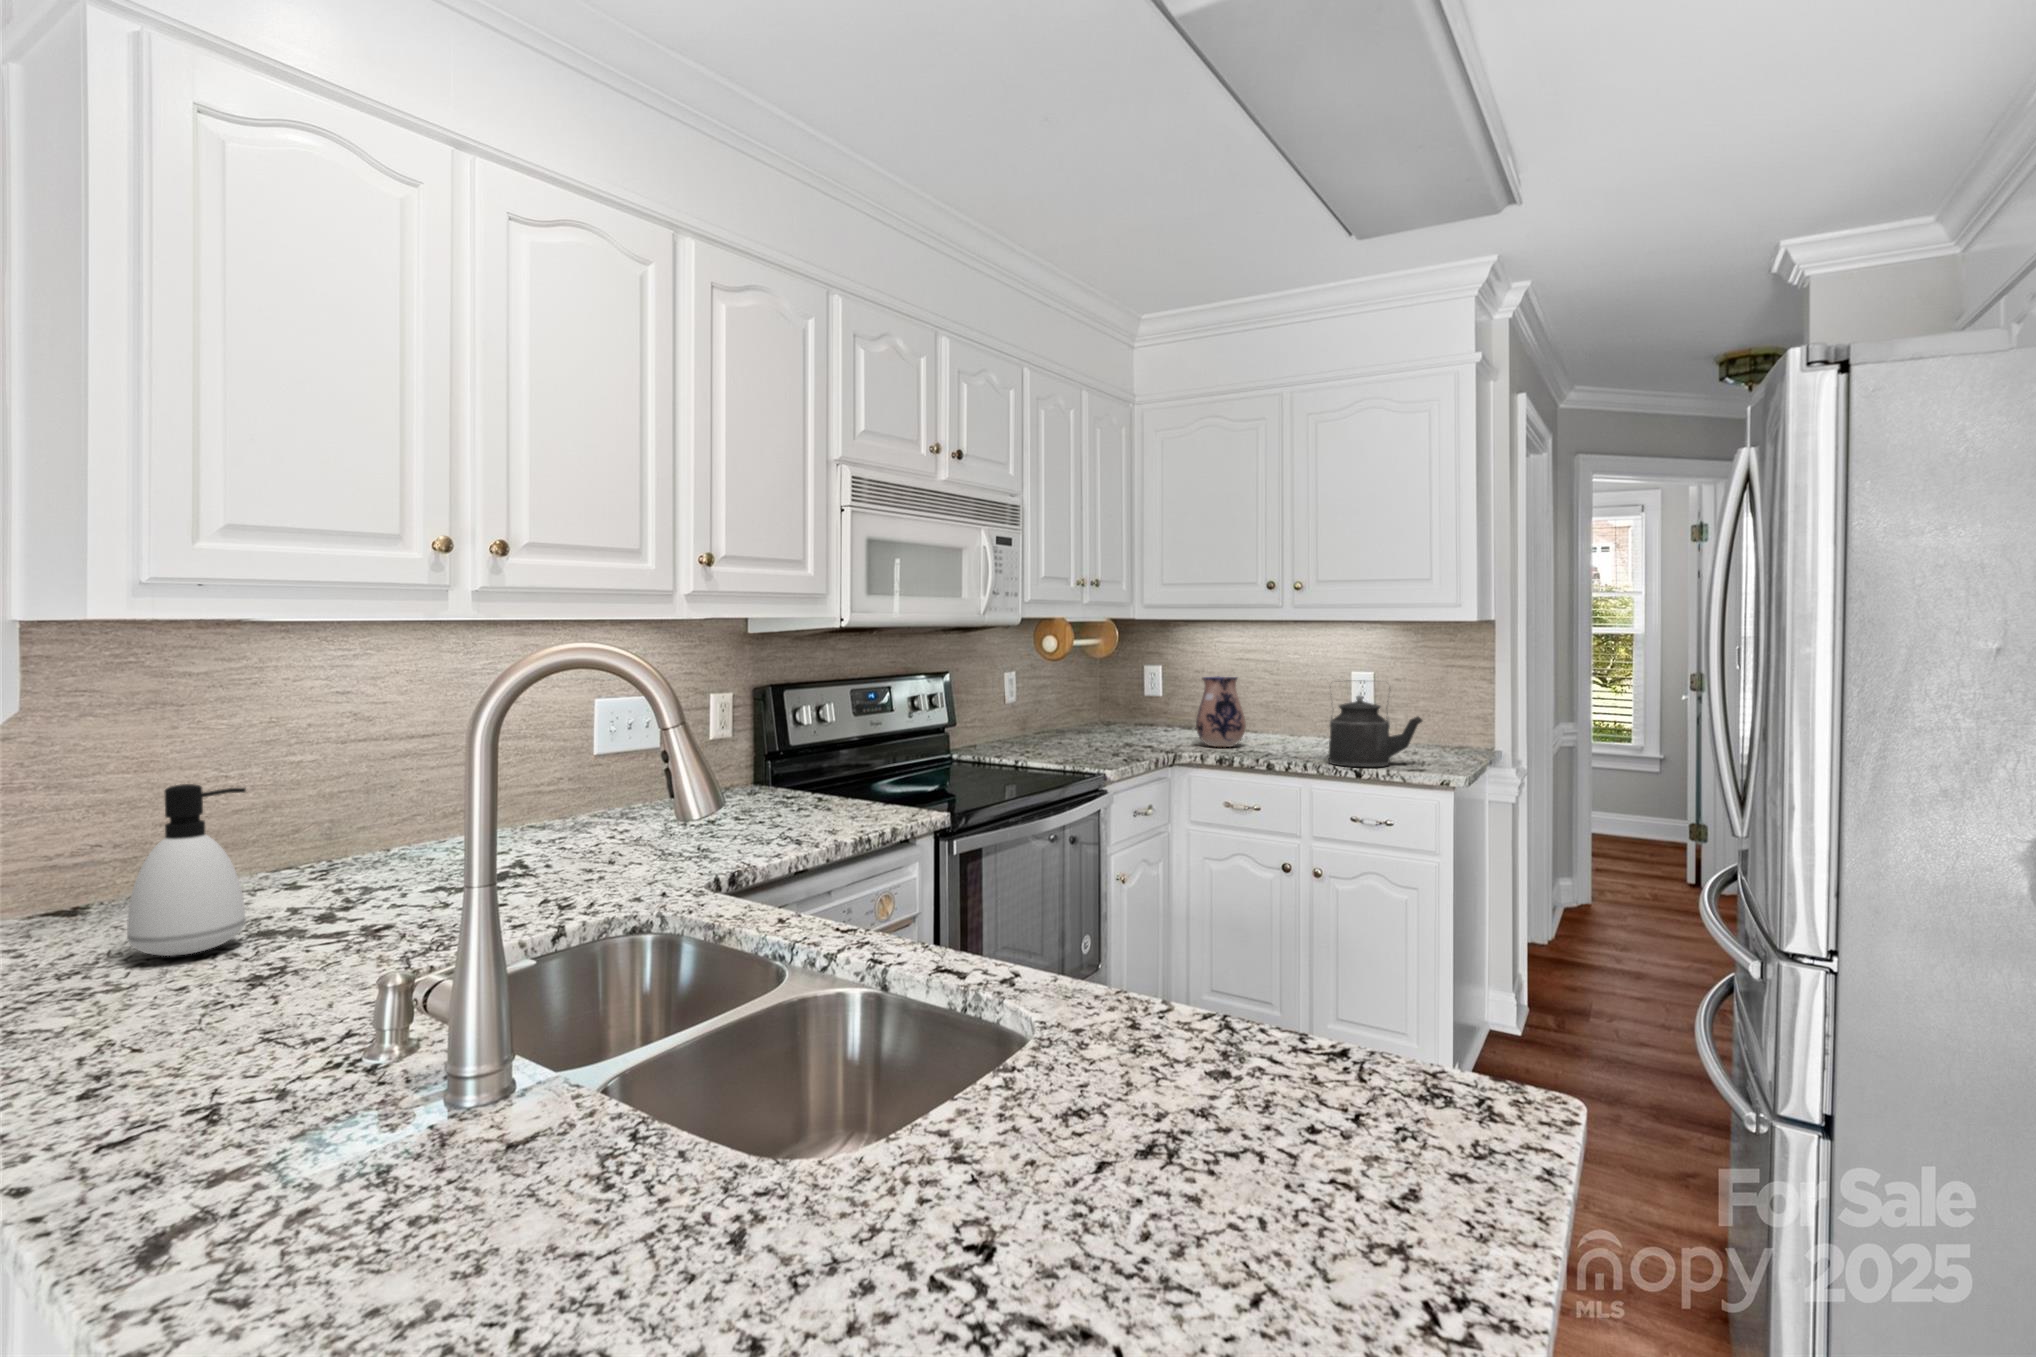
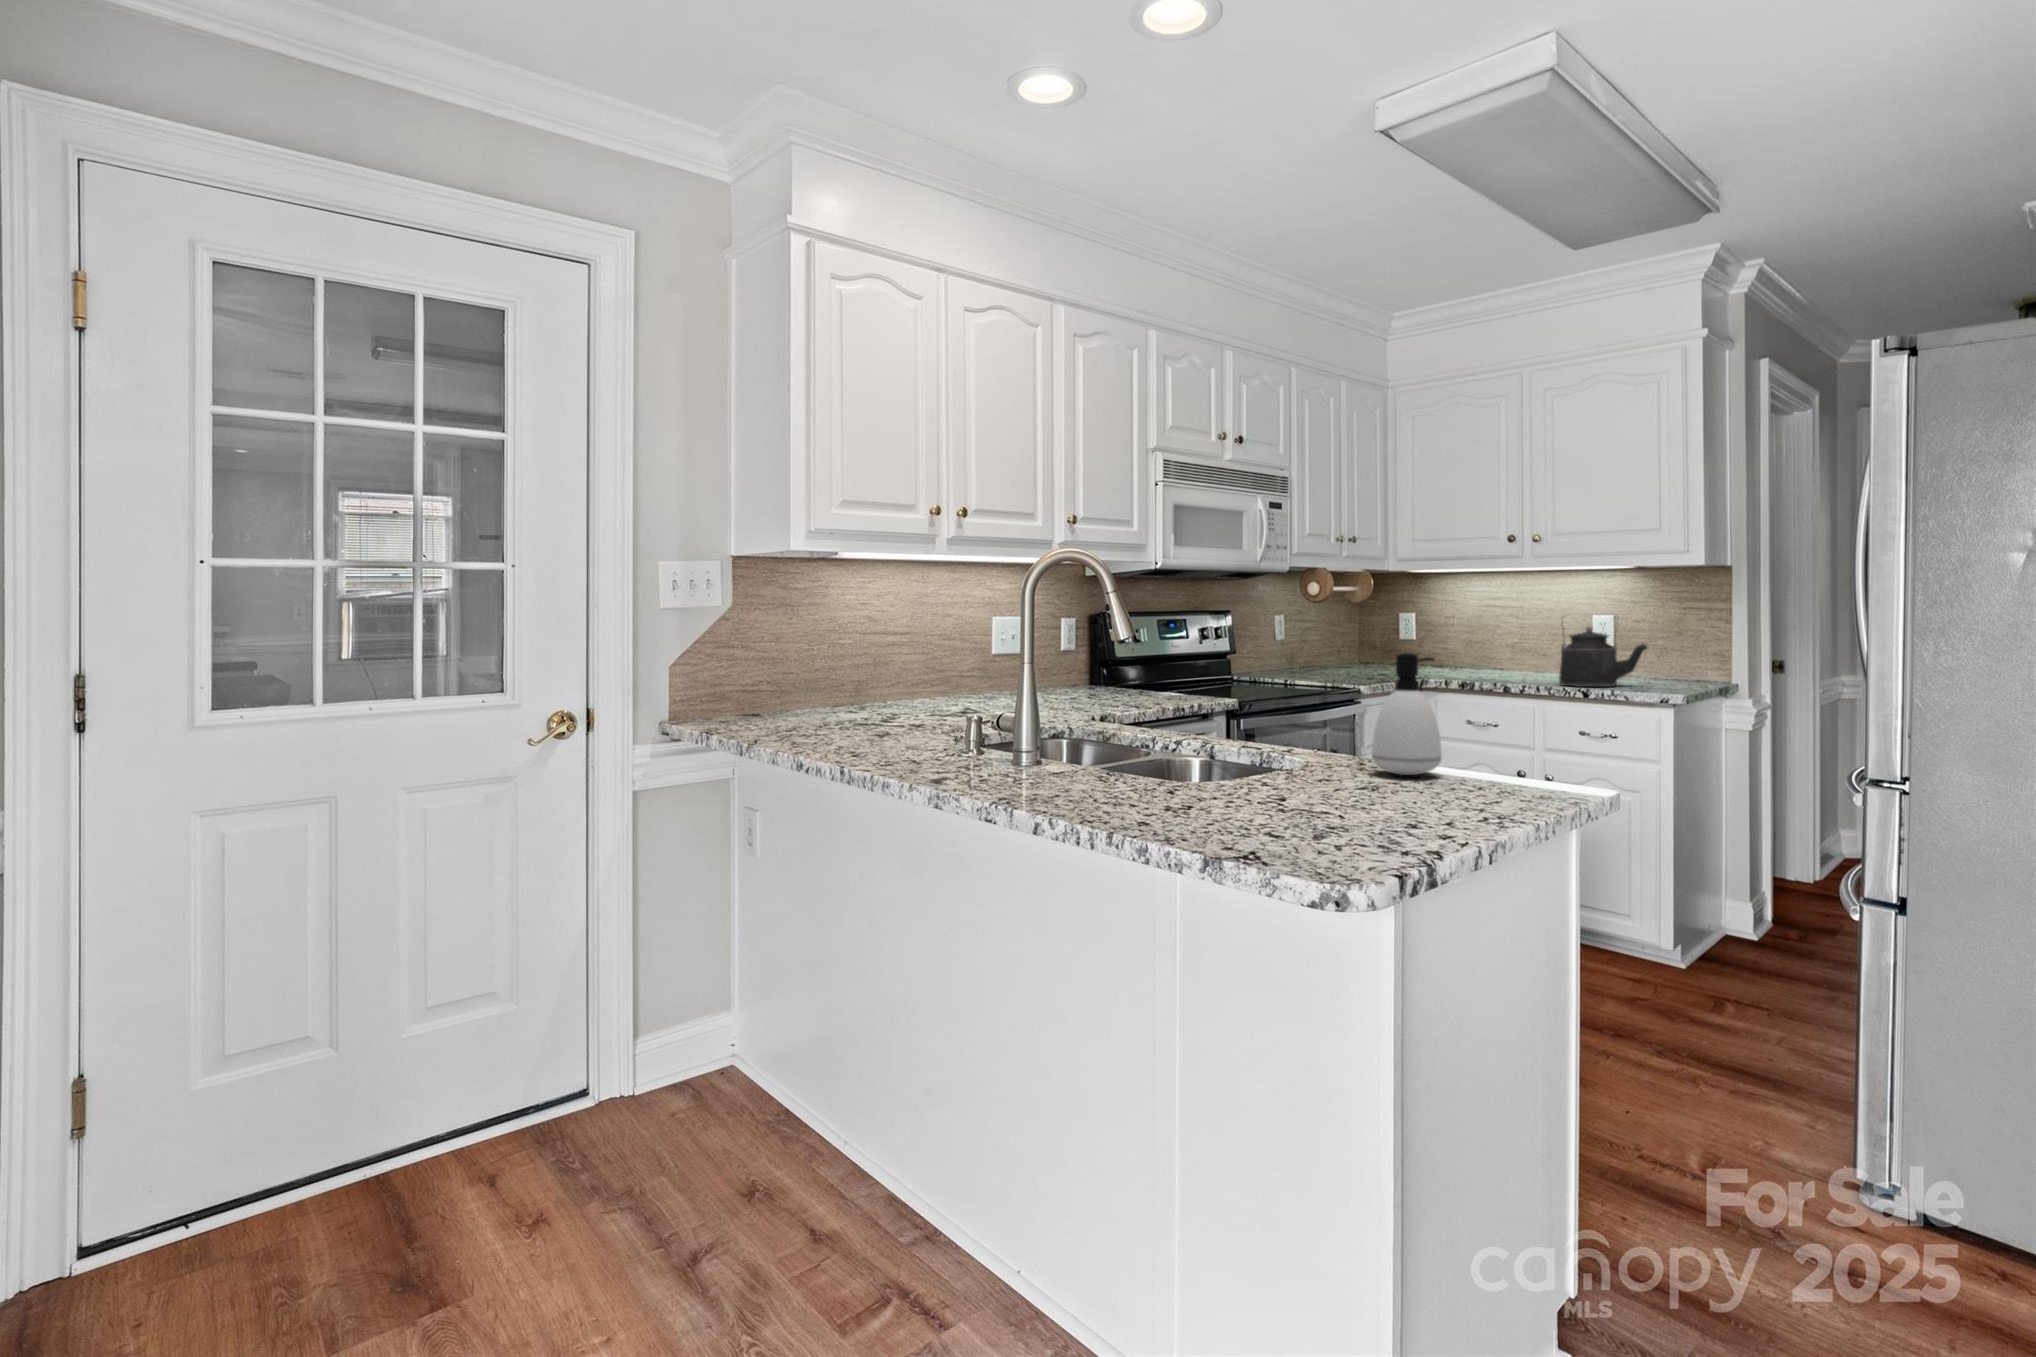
ceramic pitcher: present [1196,677,1246,747] -> none [1444,616,1490,676]
soap dispenser: present [127,784,246,956] -> present [1372,653,1442,775]

